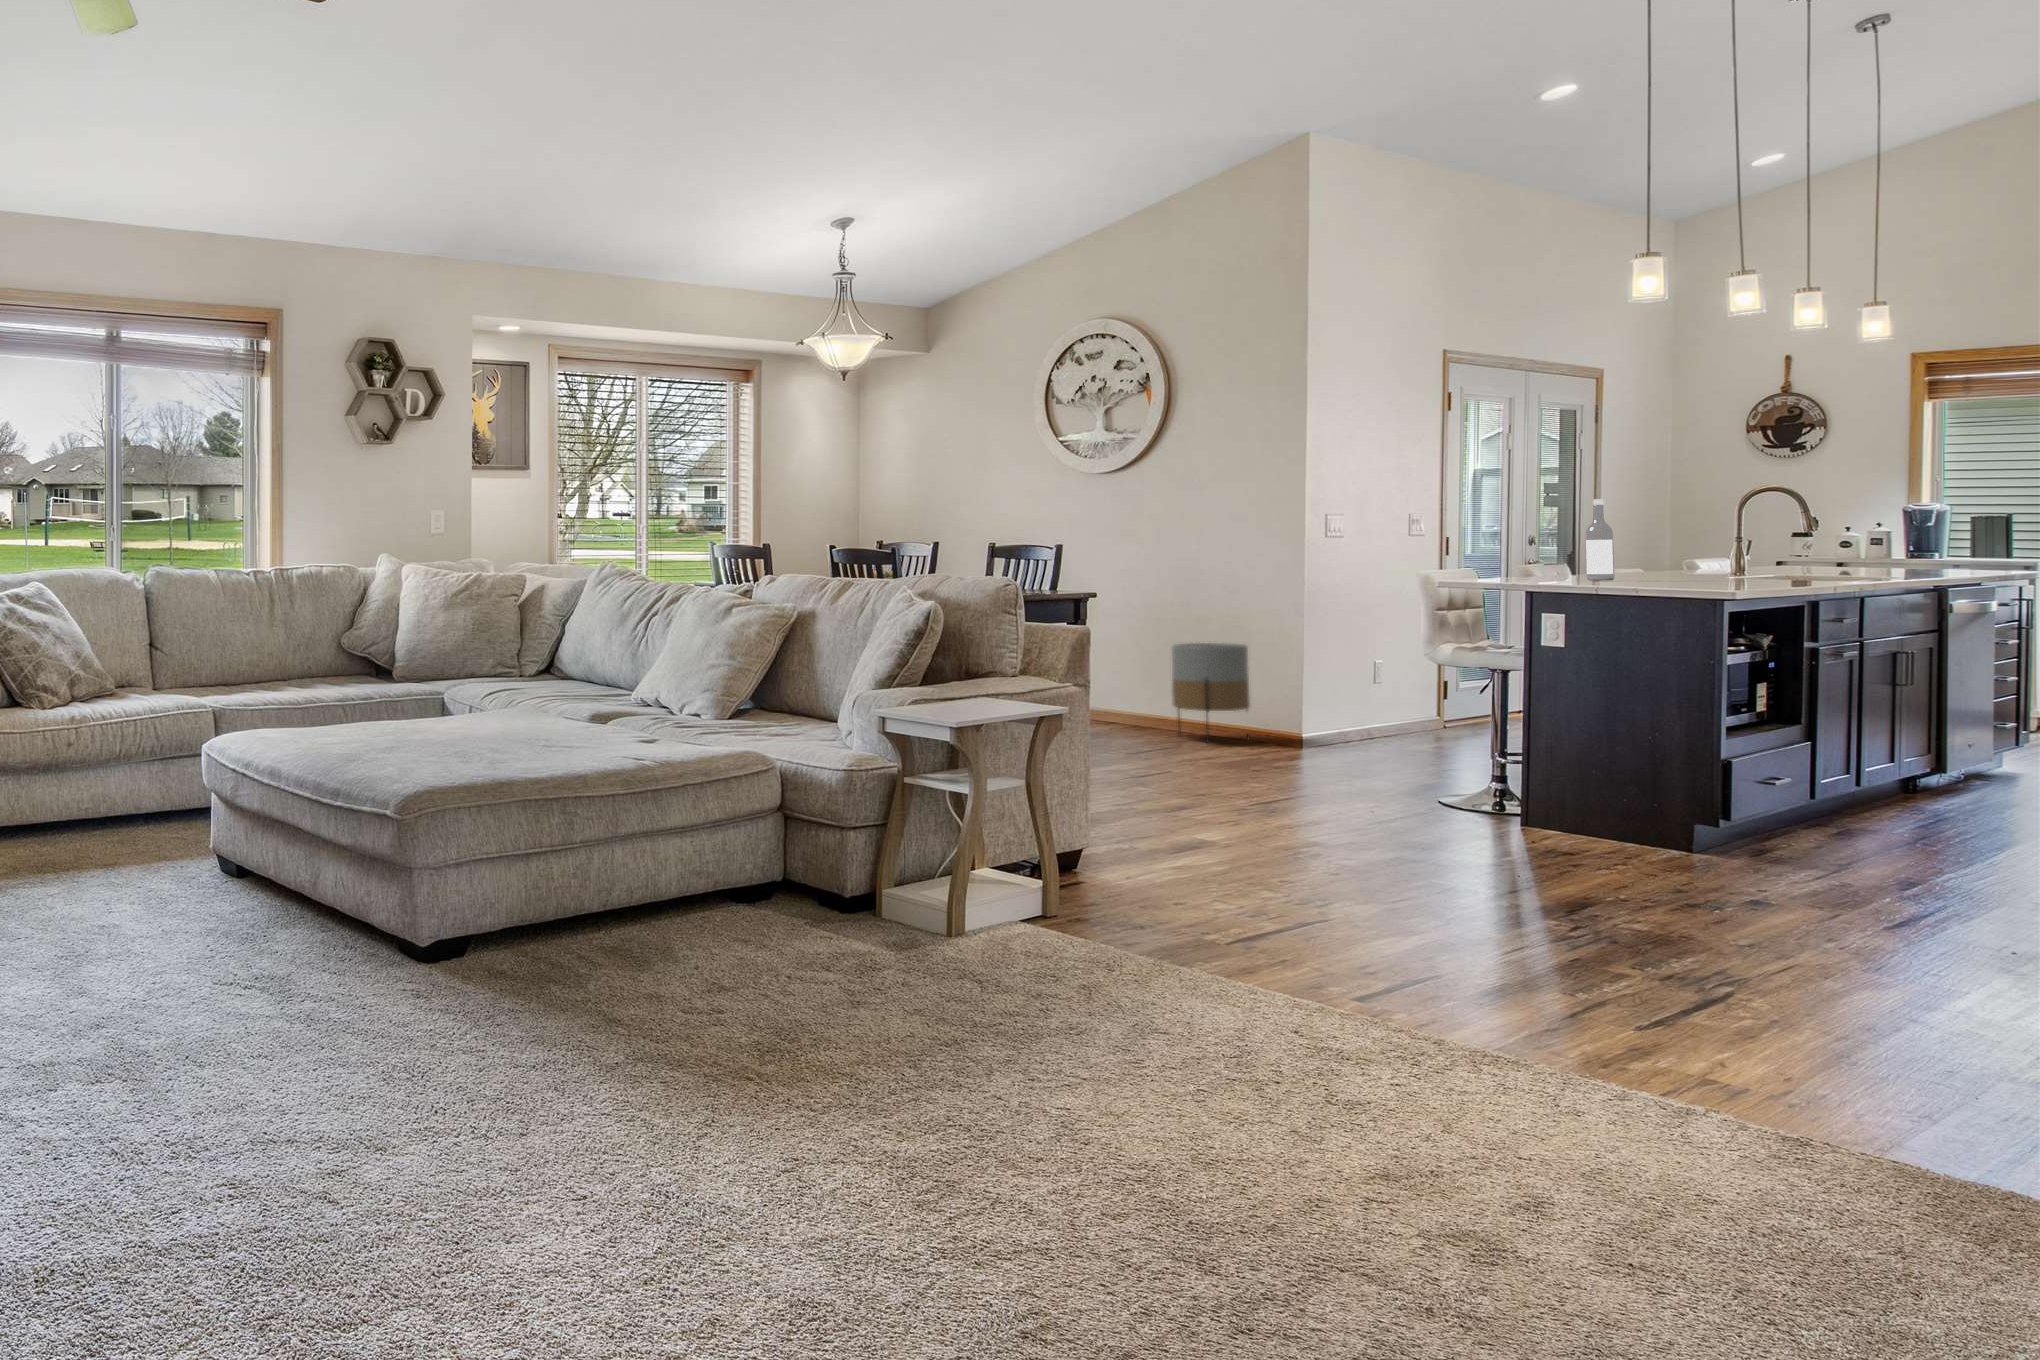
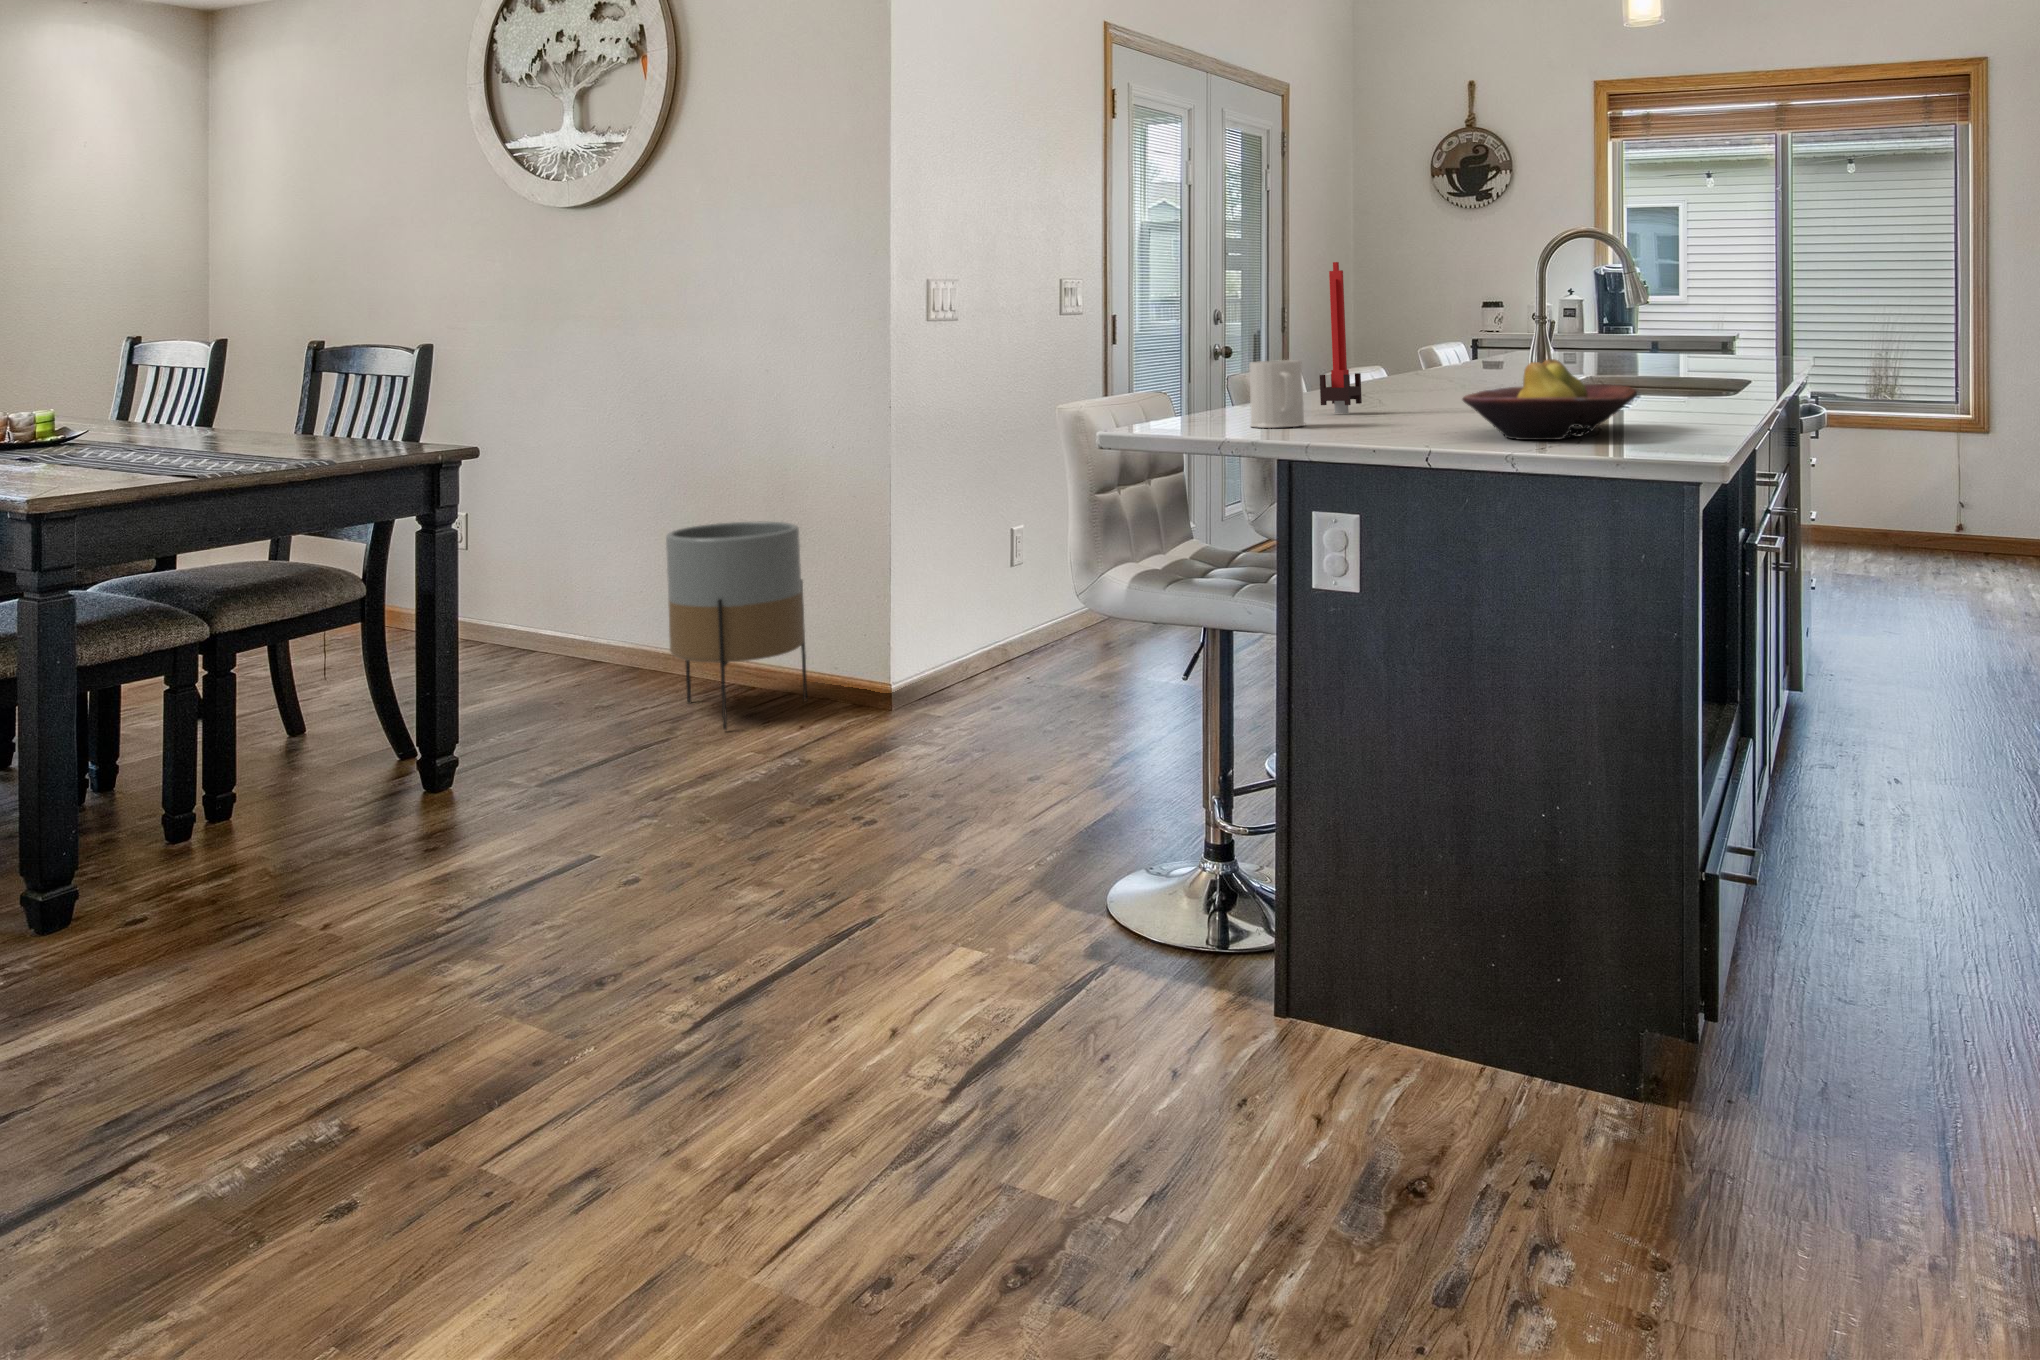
wine bottle: present [1586,499,1614,581] -> none [1373,243,1426,423]
candle: none [1563,507,1588,580] -> present [1320,262,1362,413]
fruit bowl: none [1617,551,1715,582] -> present [1463,359,1637,440]
mug: none [1517,552,1547,581] -> present [1249,360,1305,428]

